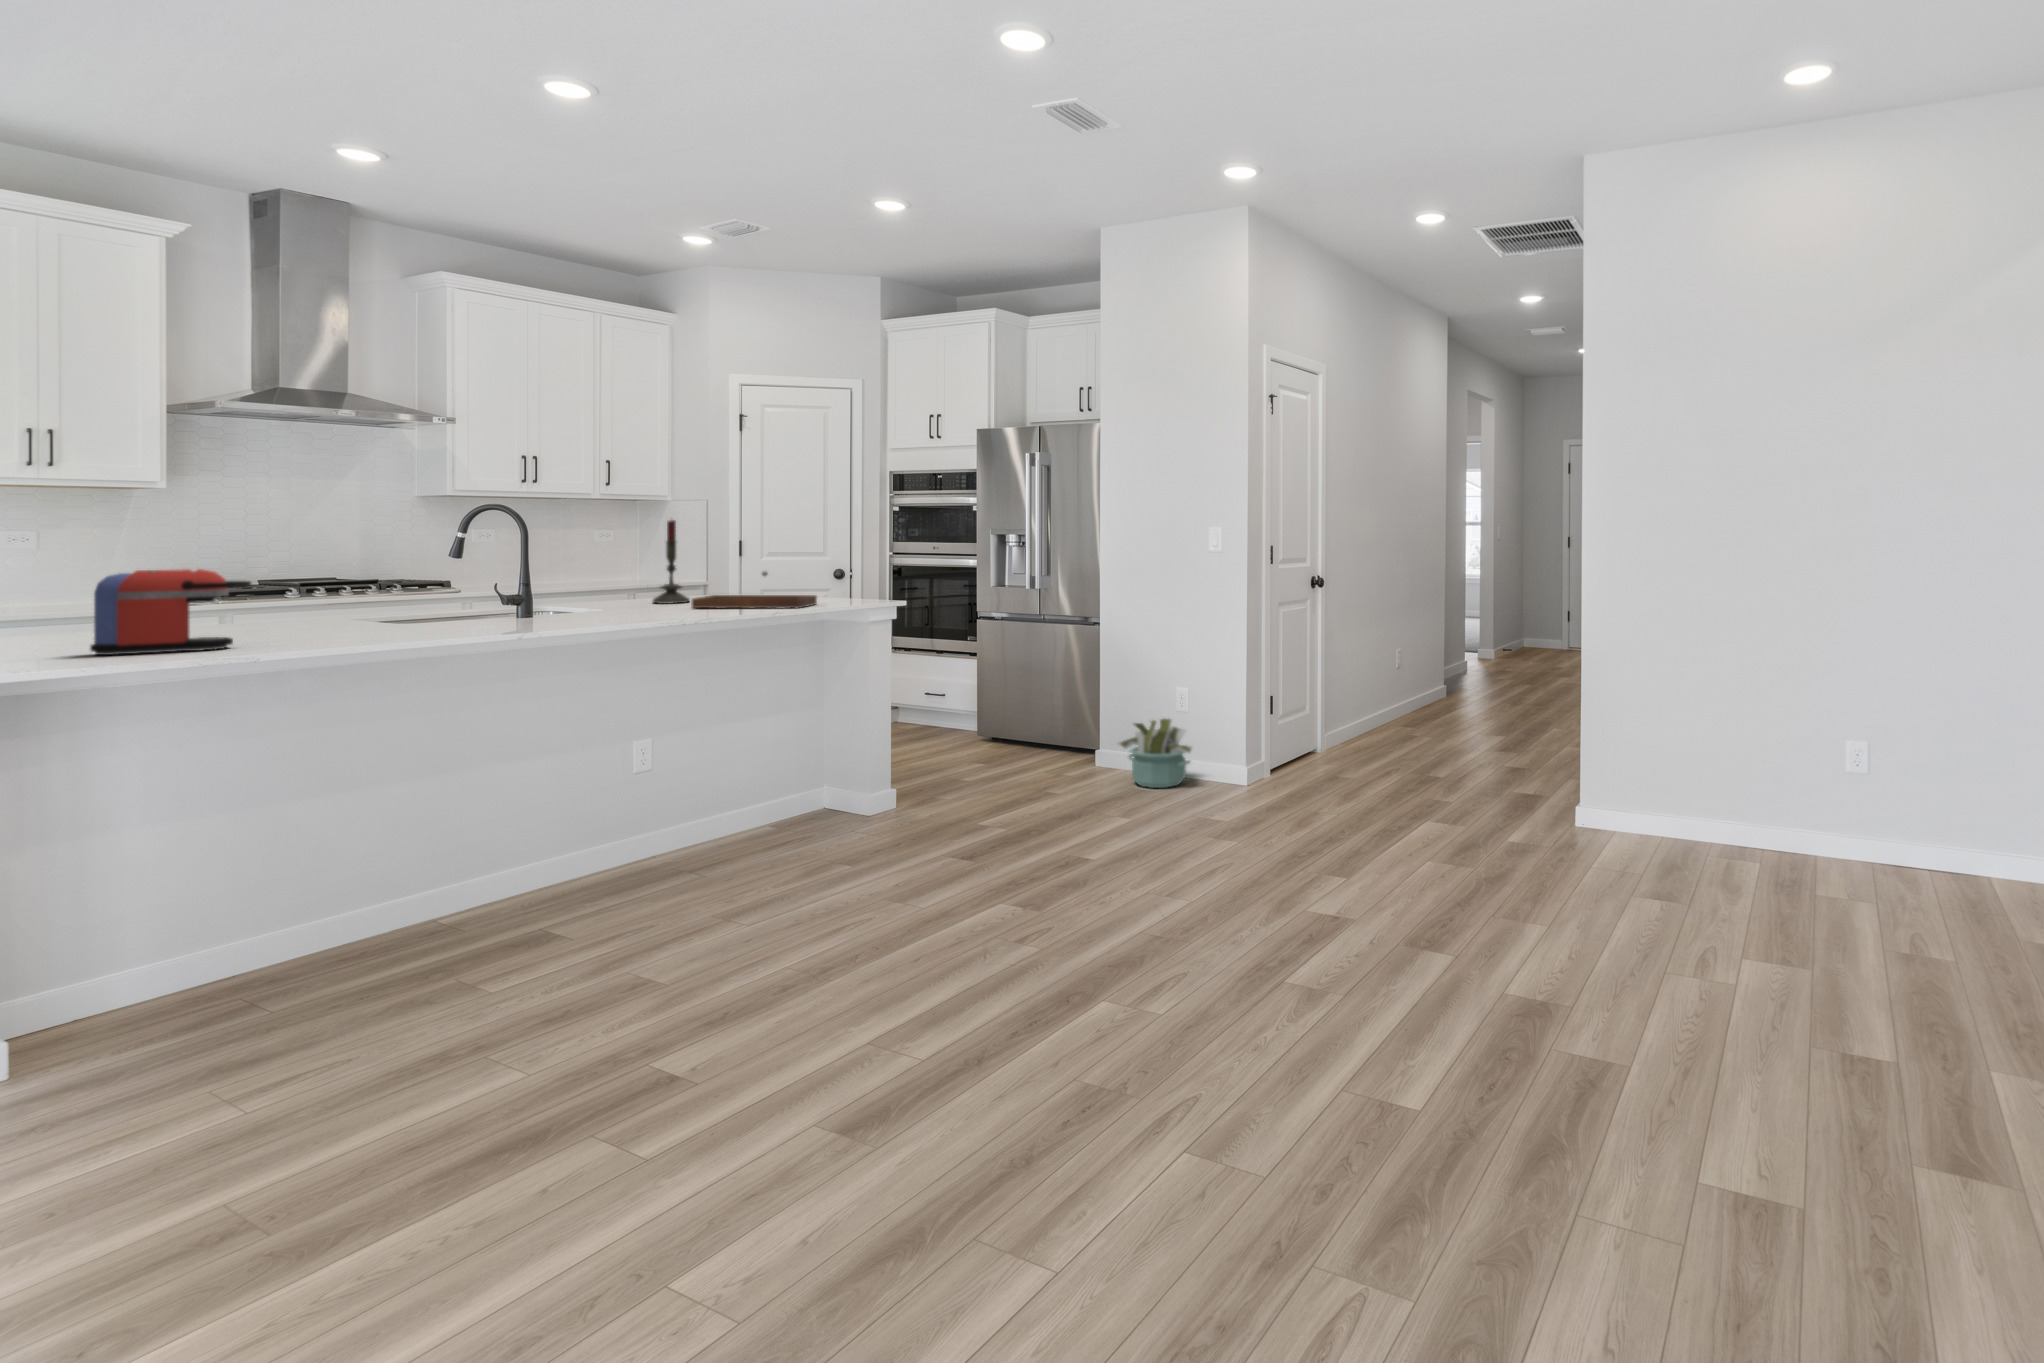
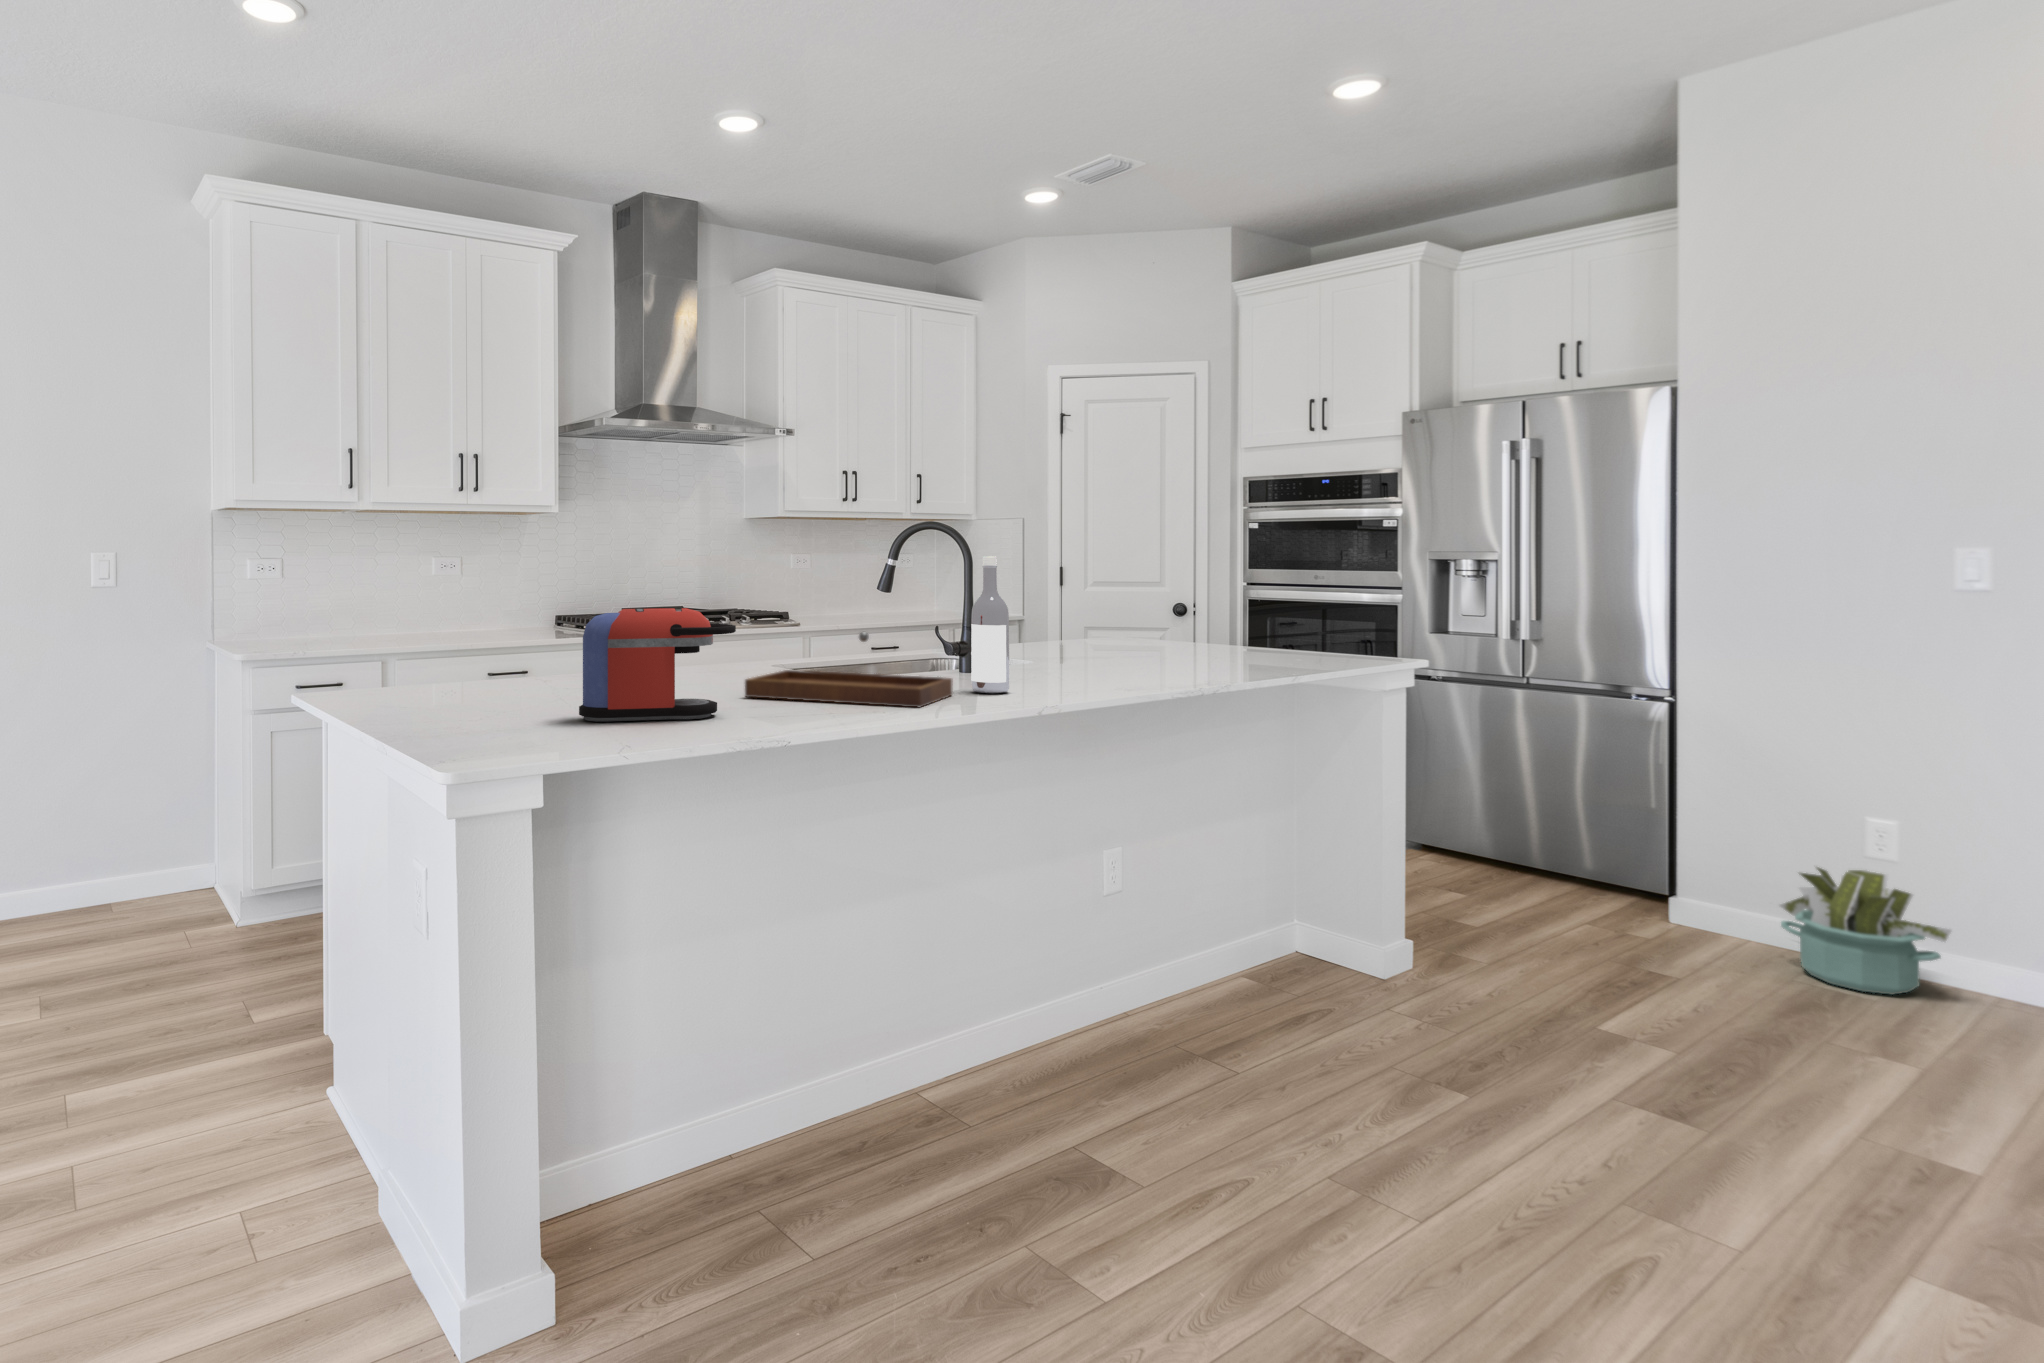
candle: present [653,520,690,604] -> none [1063,537,1109,652]
wine bottle: none [494,531,526,628] -> present [971,556,1009,693]
tray: present [692,571,817,608] -> present [745,632,953,707]

